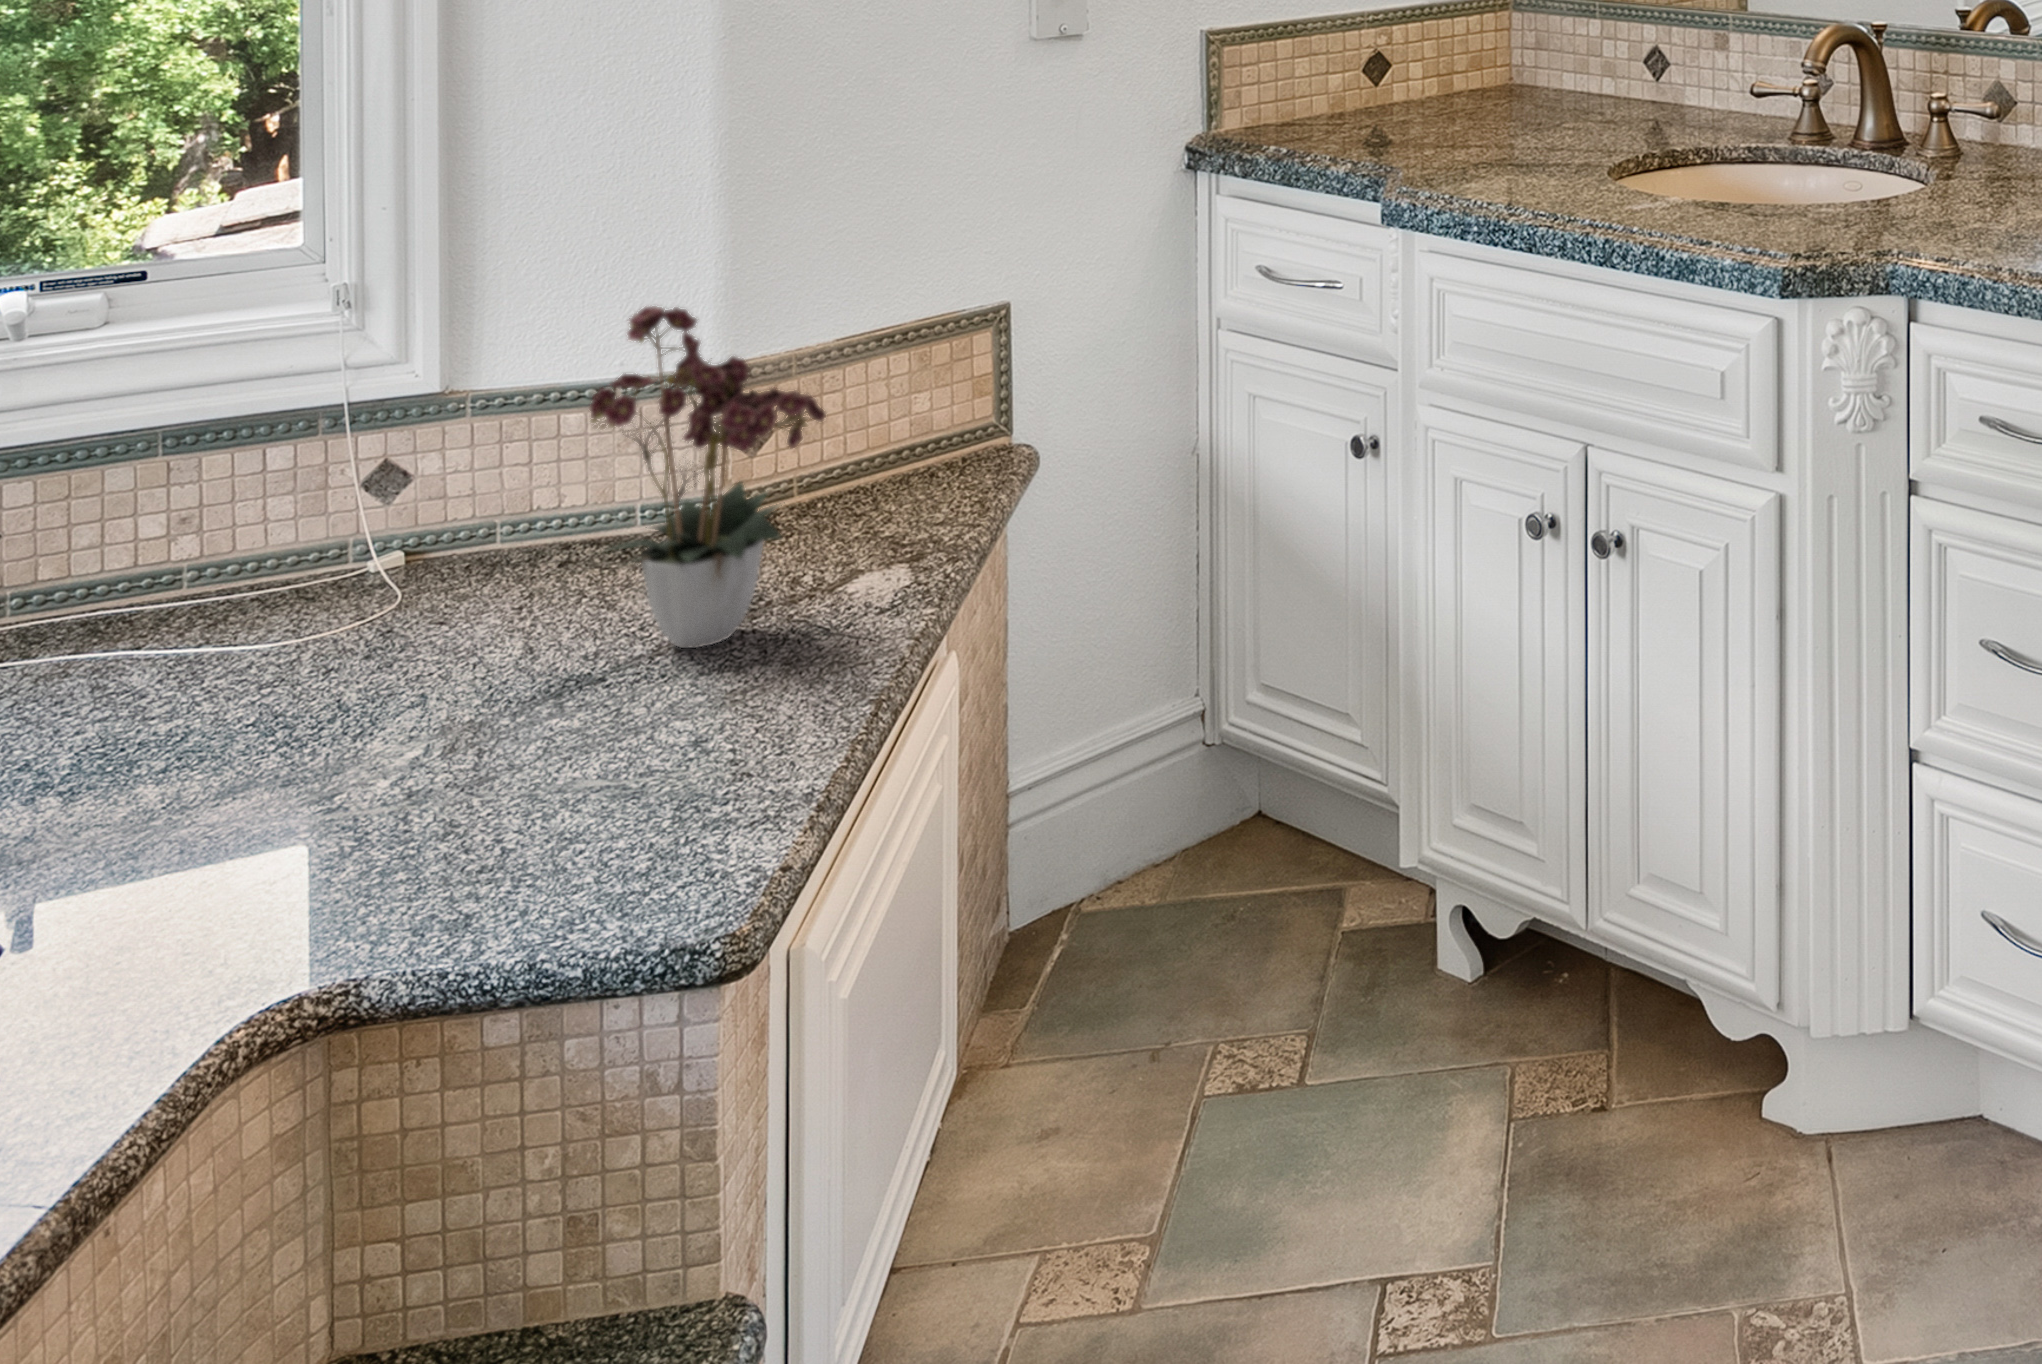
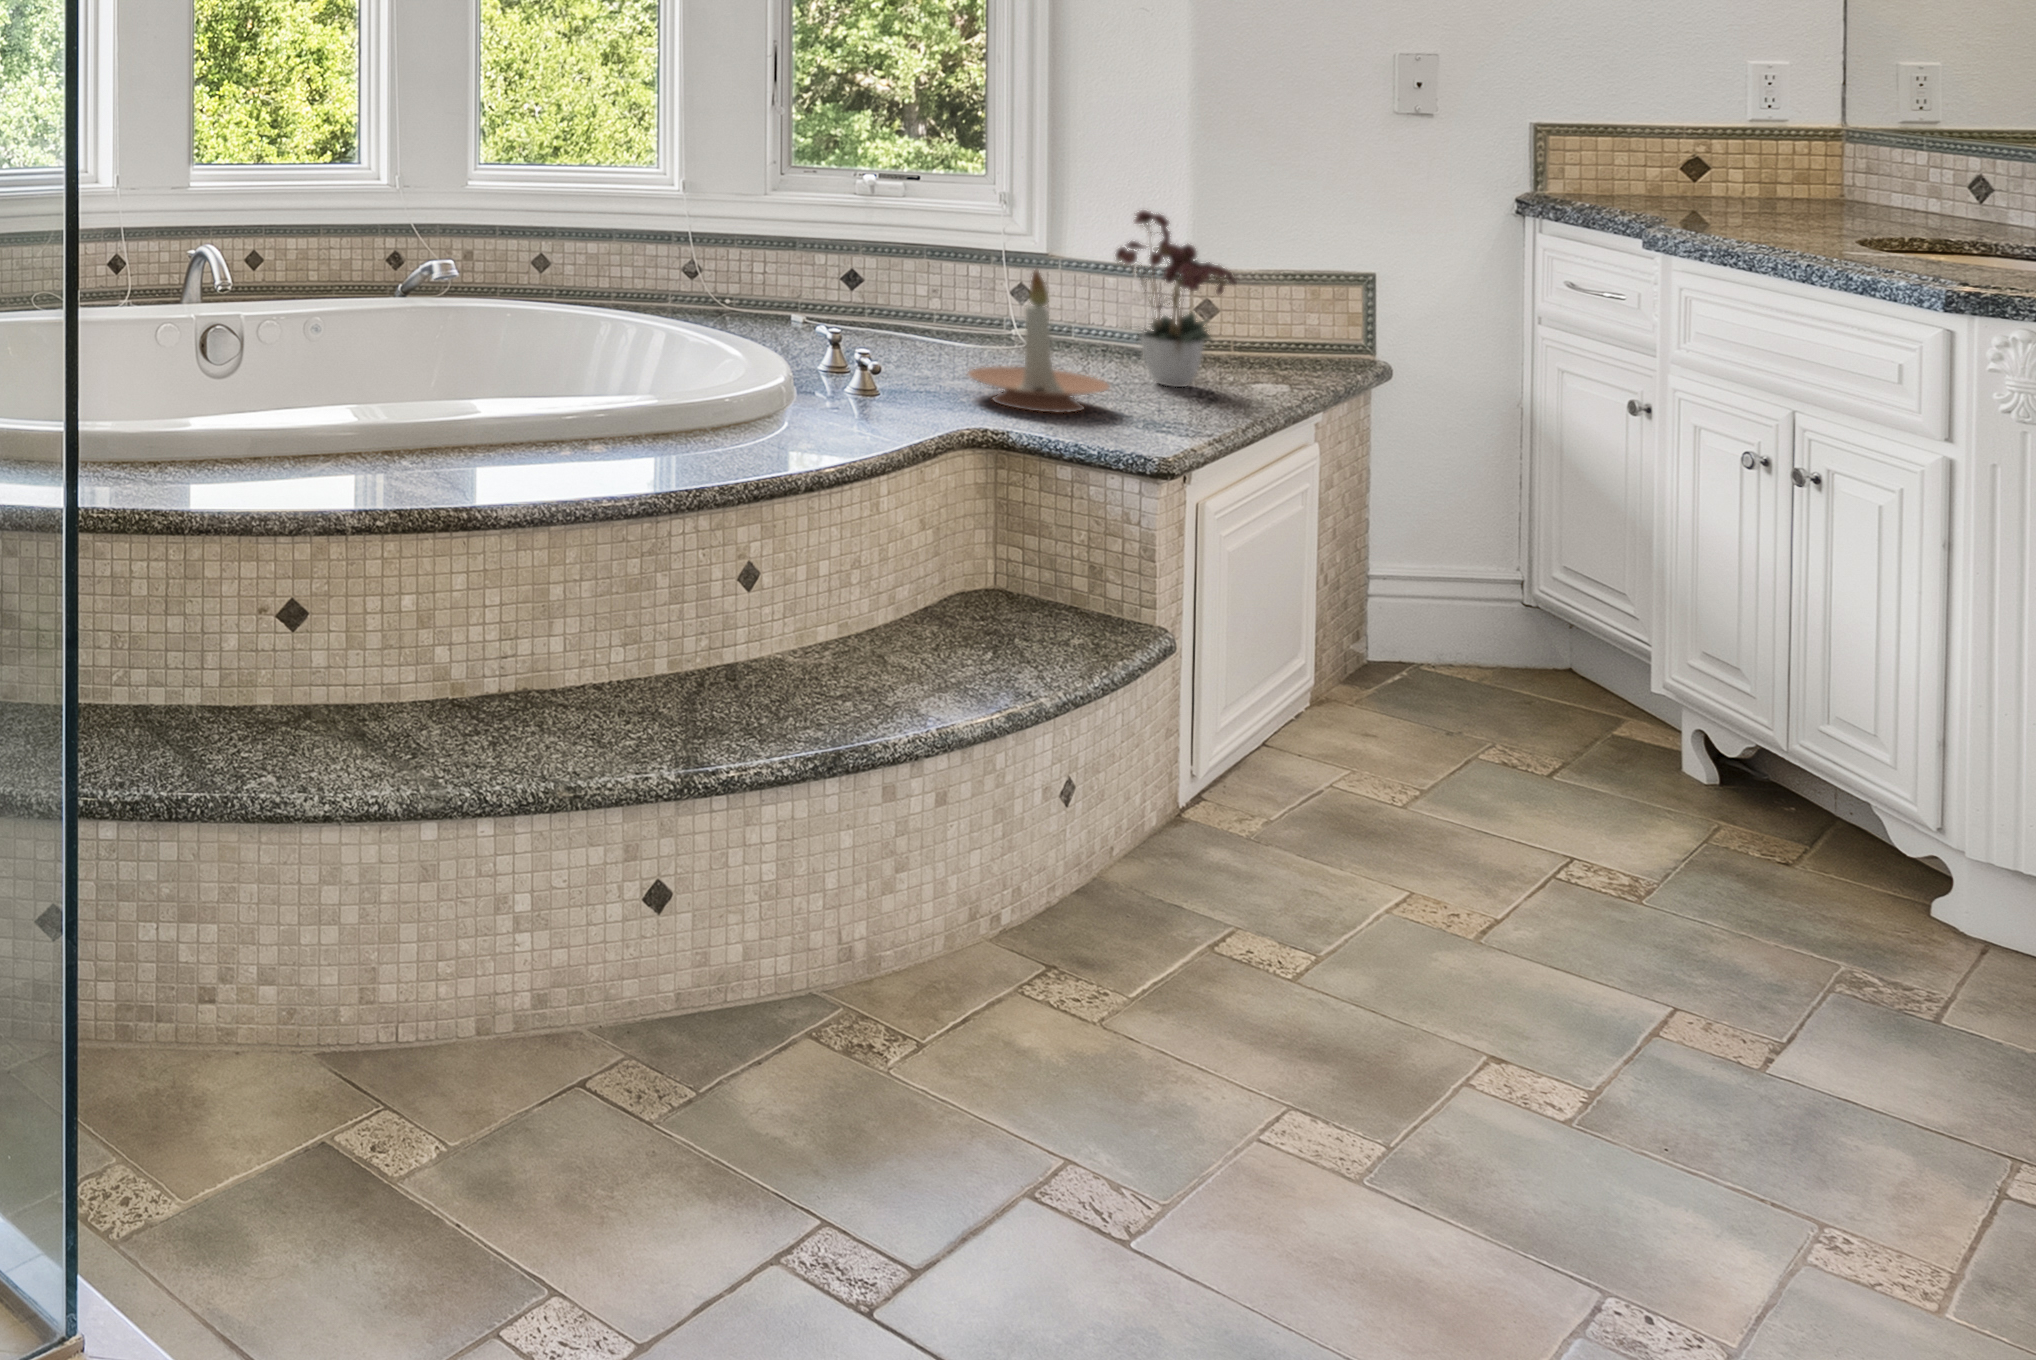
candle holder: none [251,523,596,874] -> present [967,270,1109,413]

